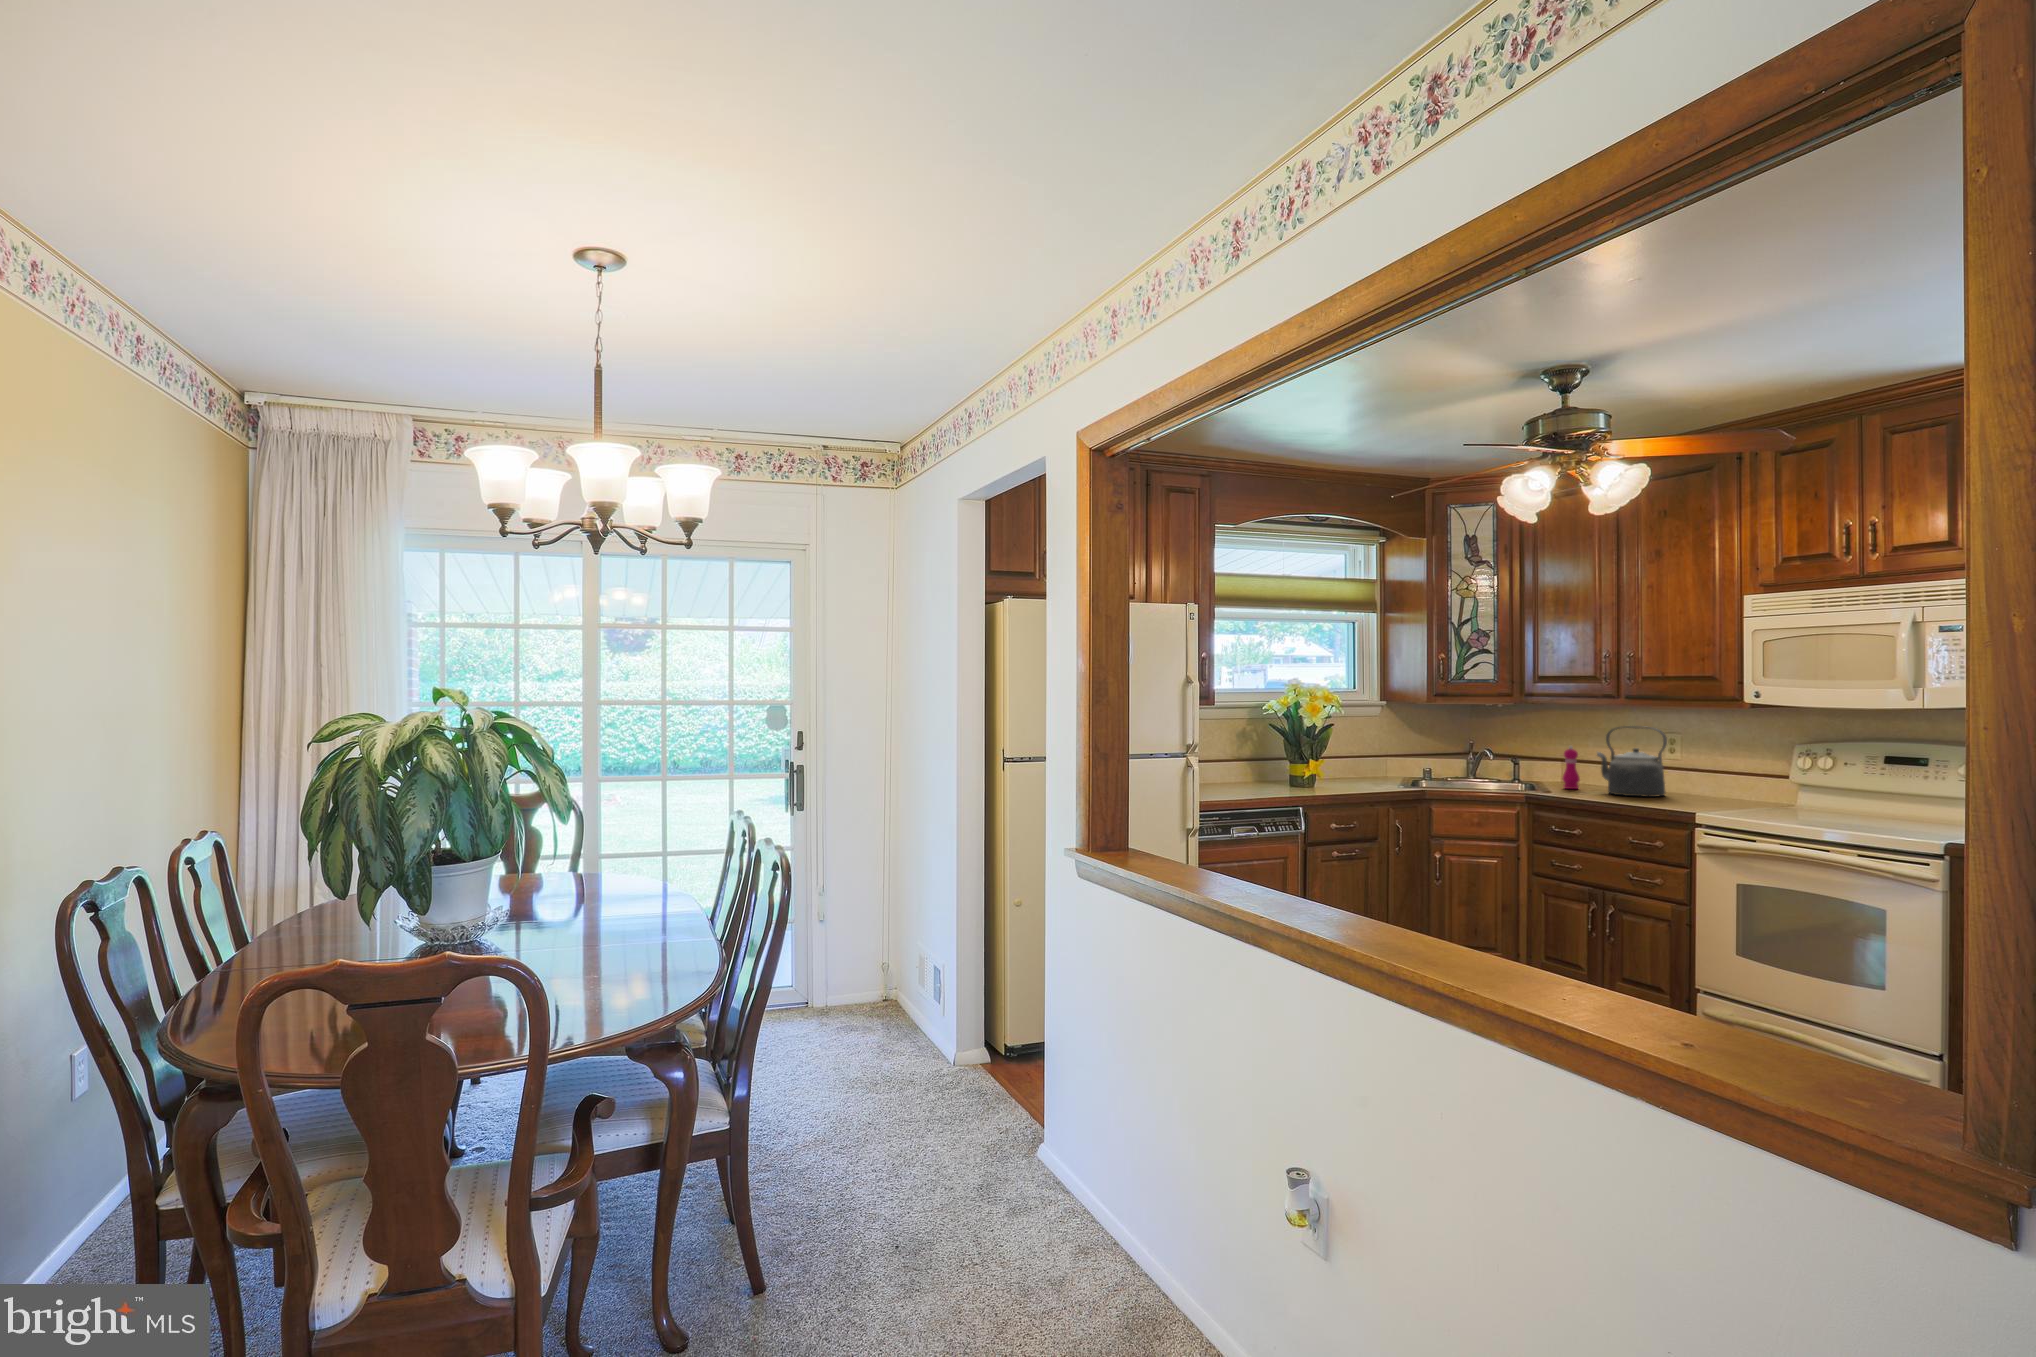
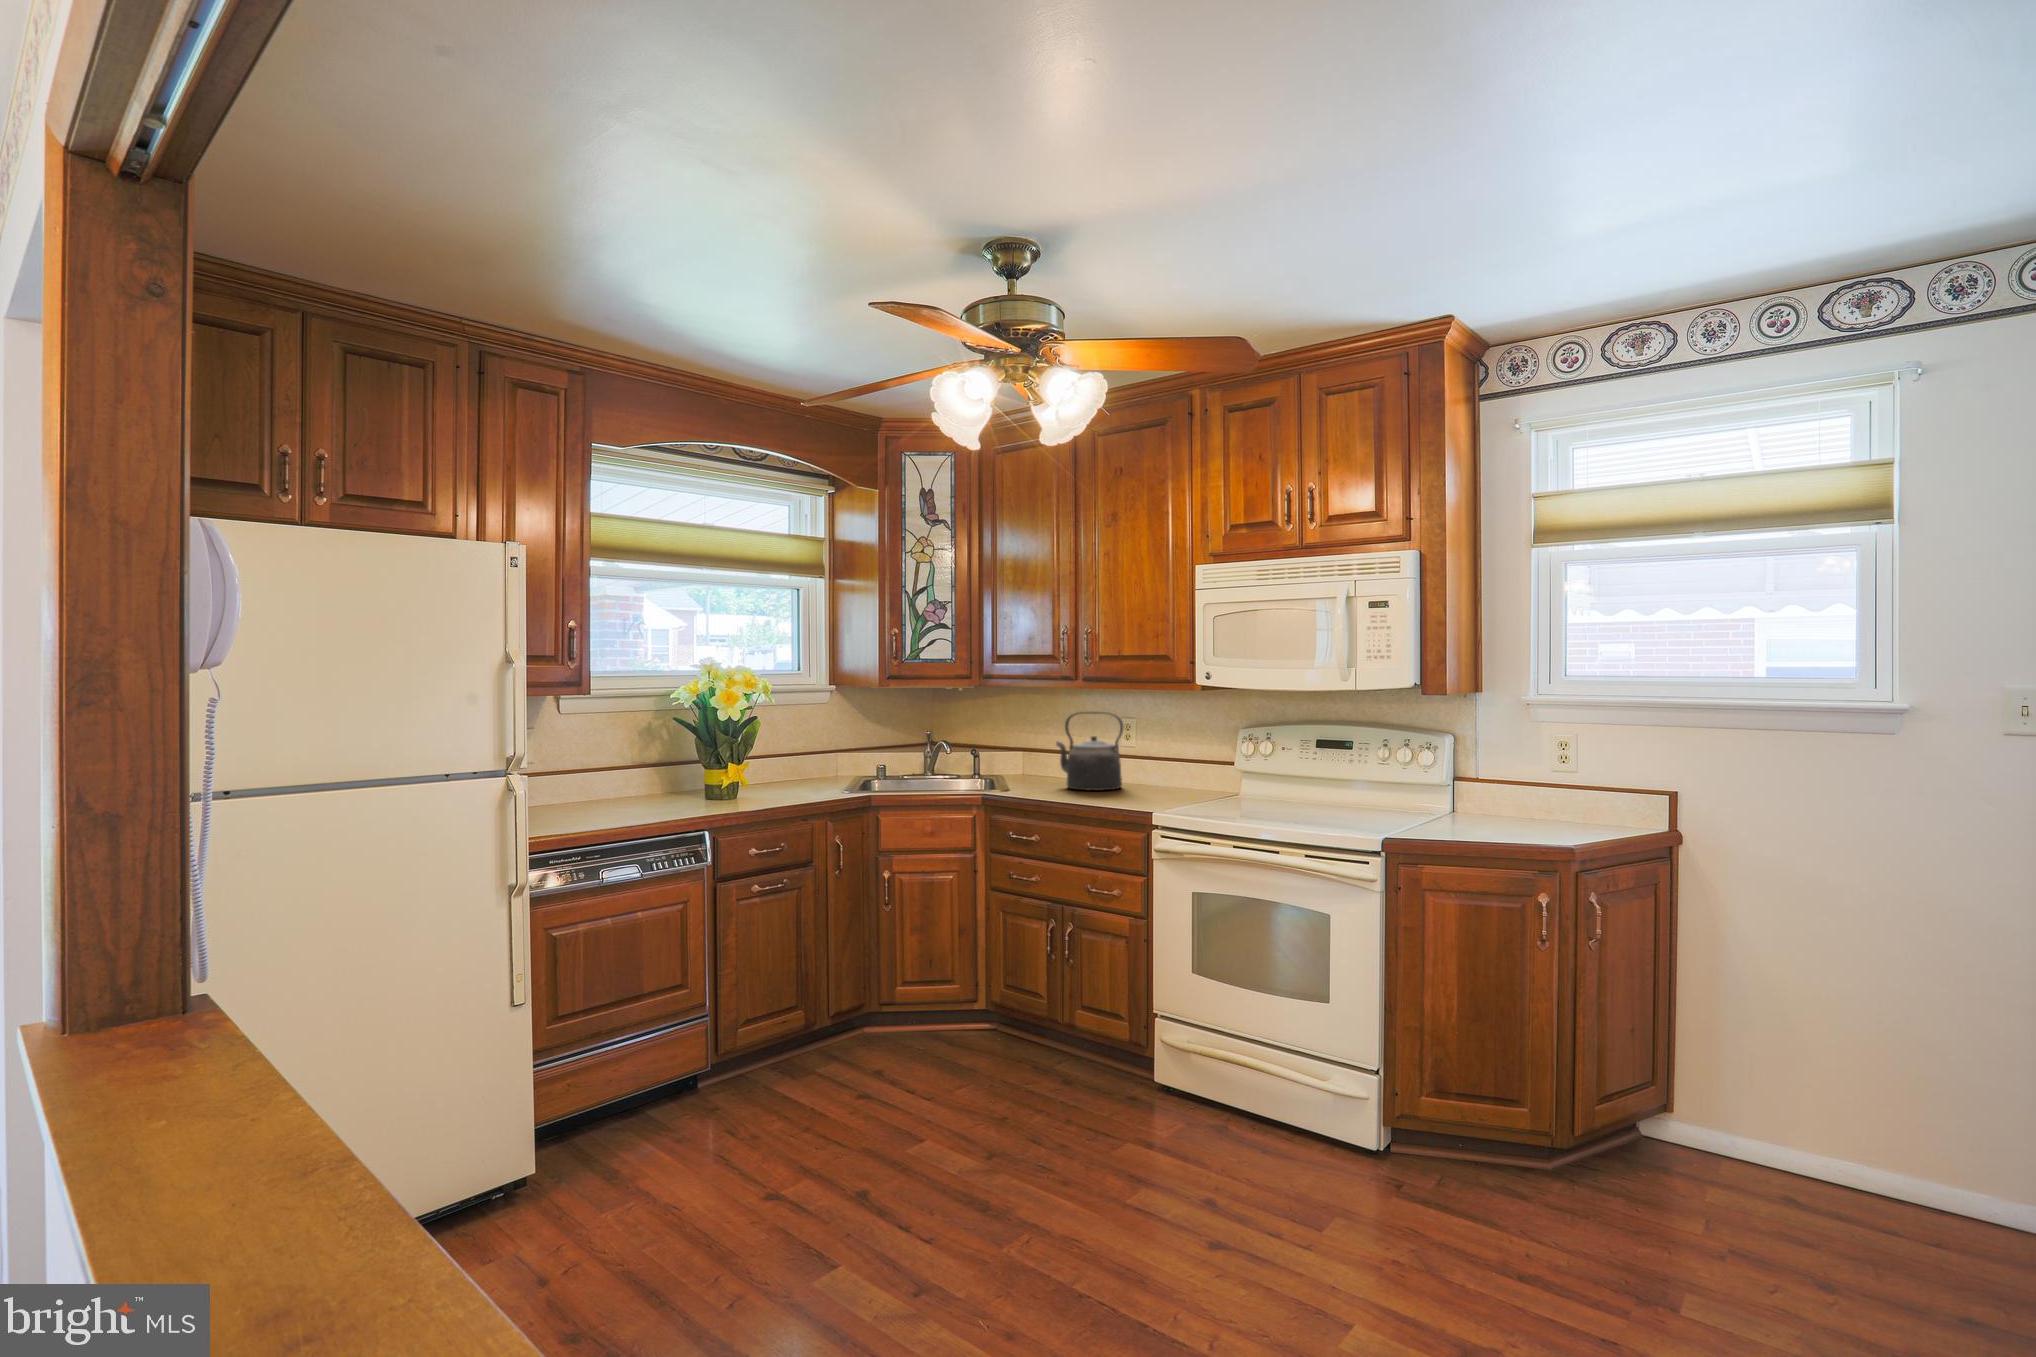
pepper mill: present [1562,746,1580,789] -> none [1022,734,1040,784]

